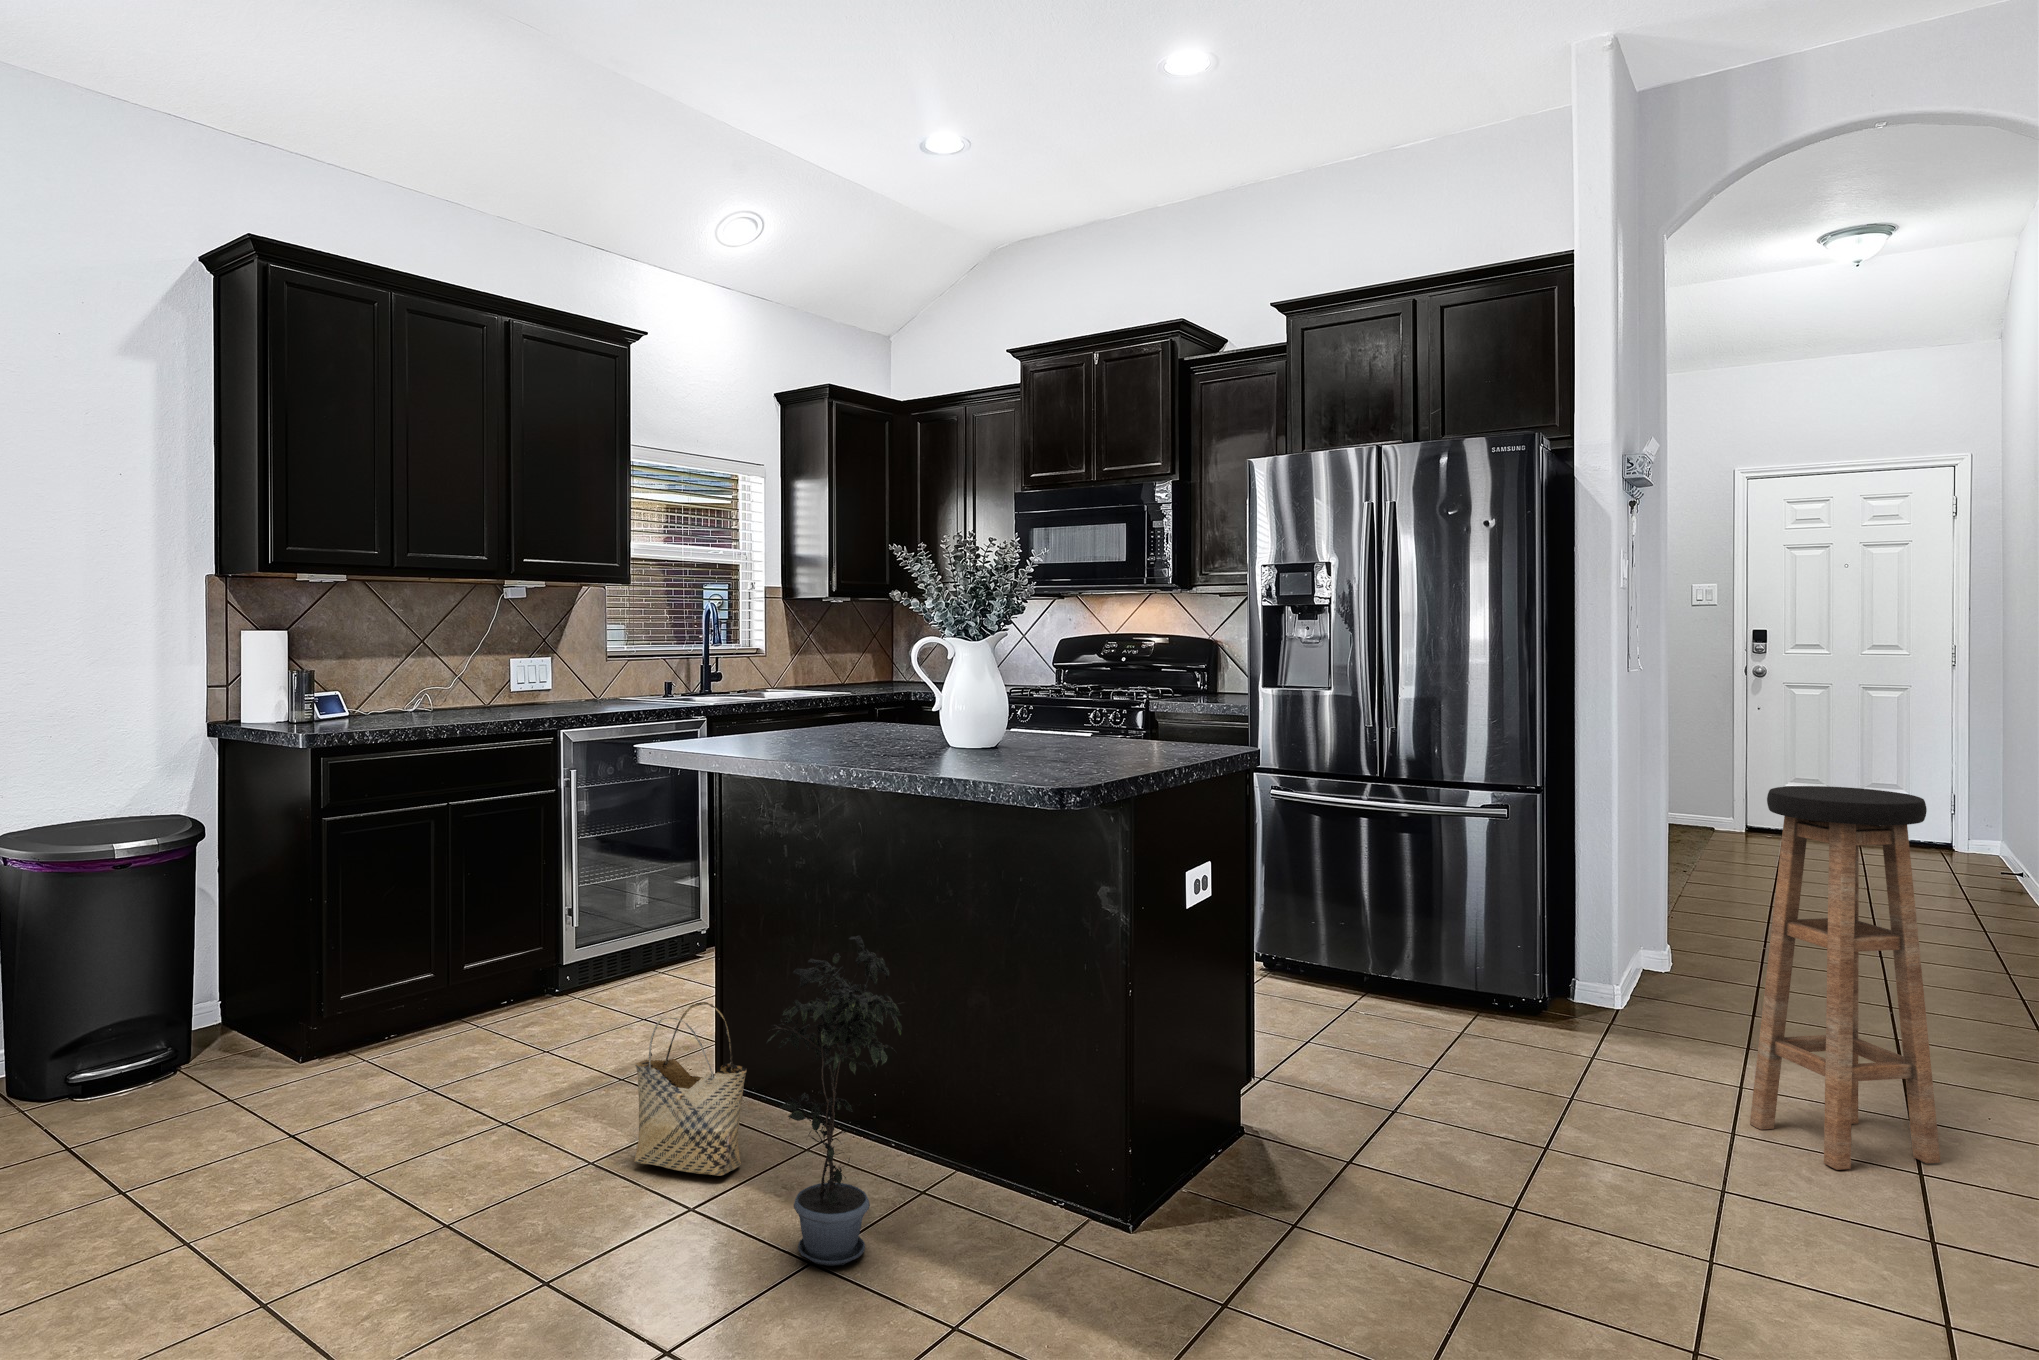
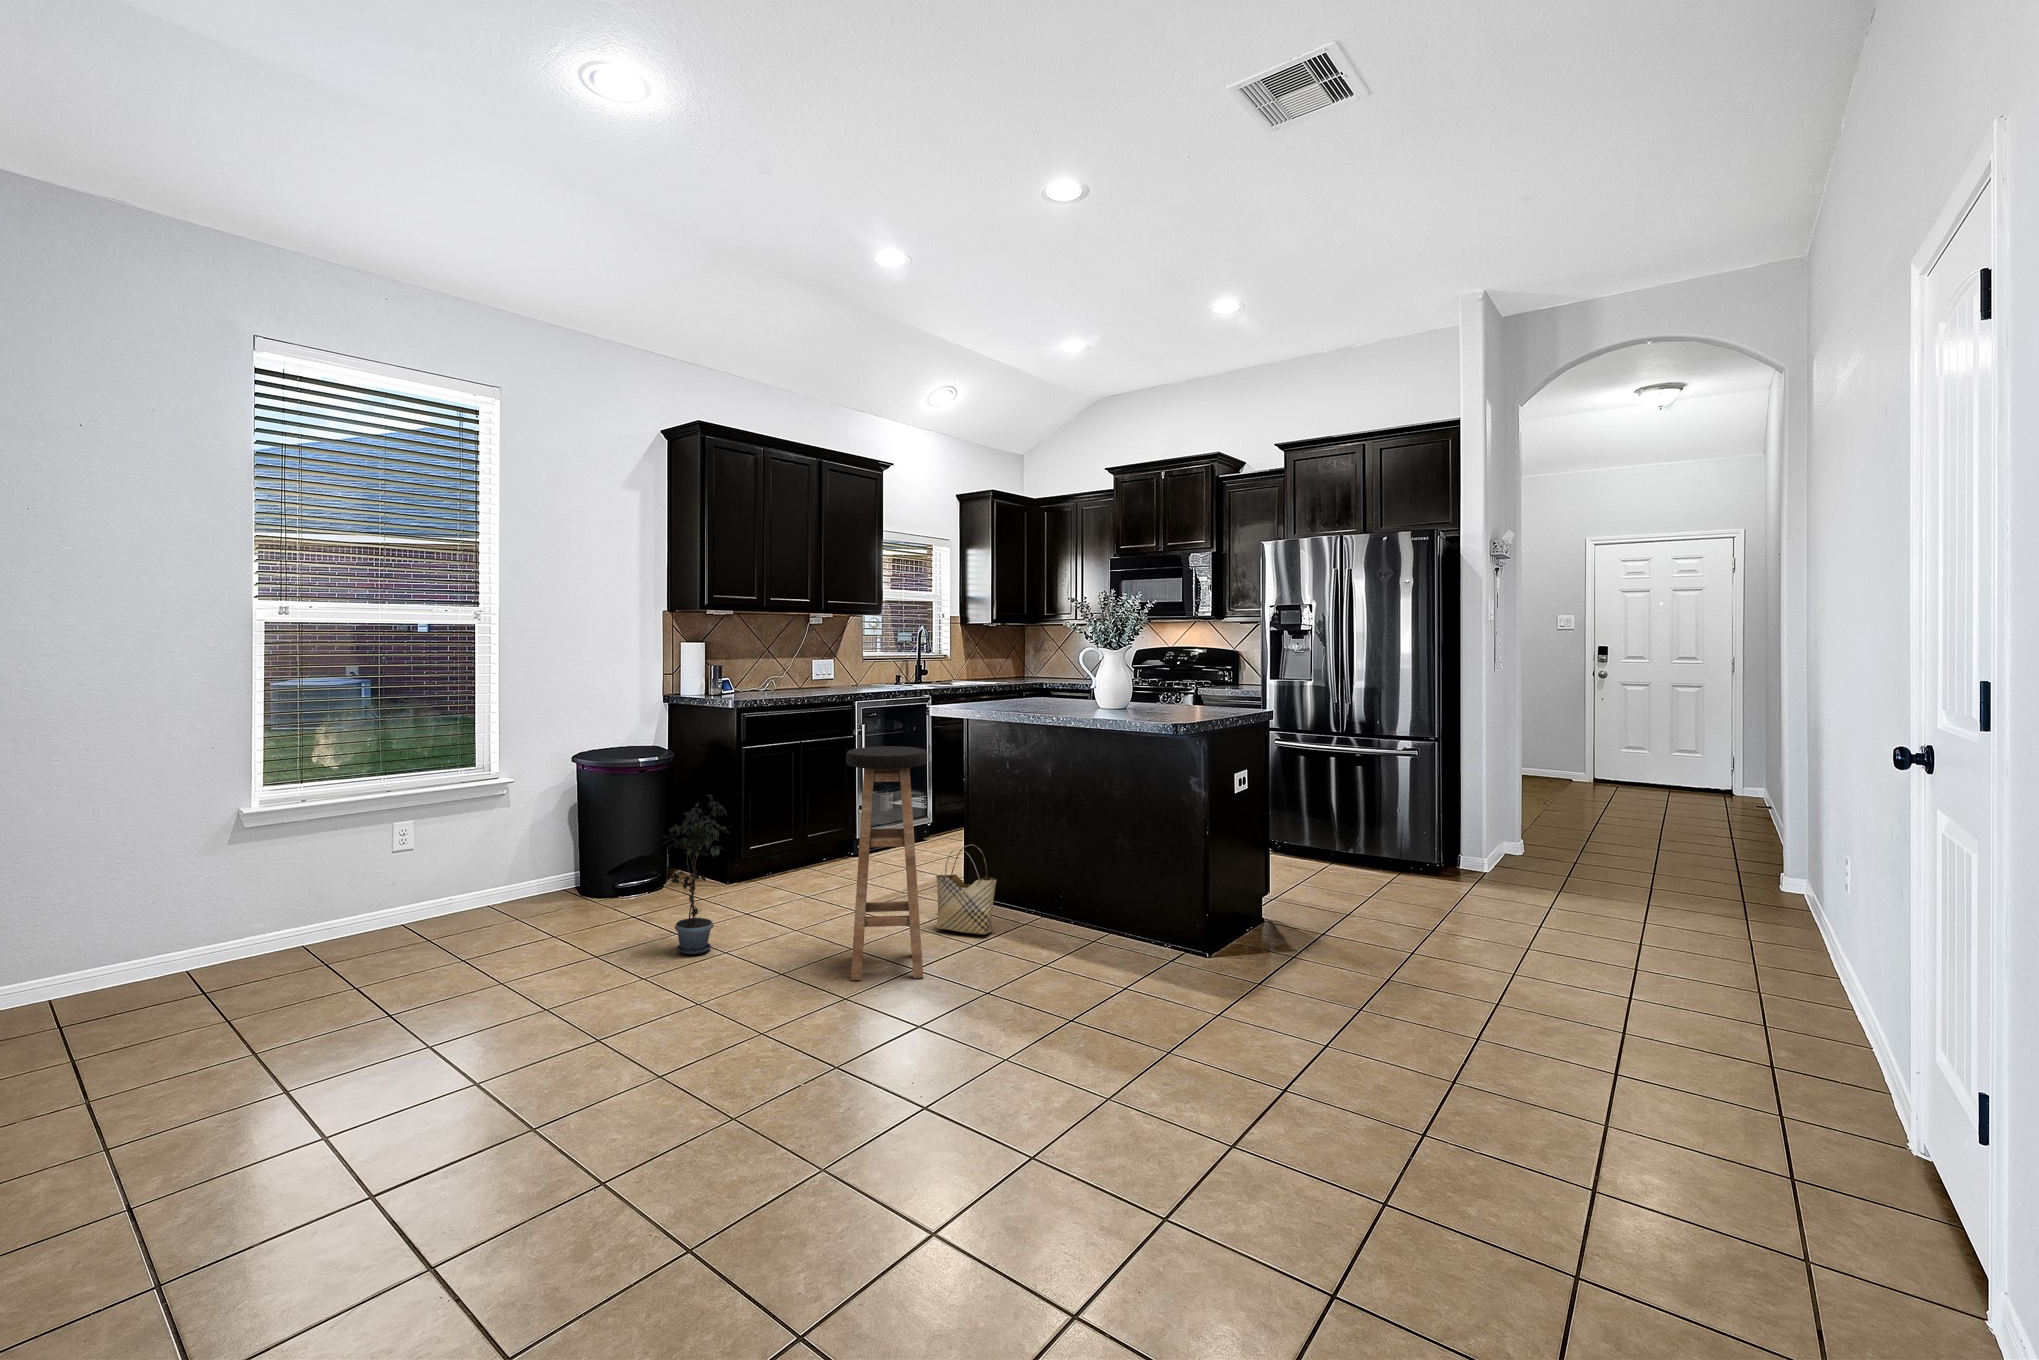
bar stool: present [1750,786,1940,1170] -> present [846,746,927,980]
potted plant: present [766,935,905,1266] -> present [664,794,730,955]

